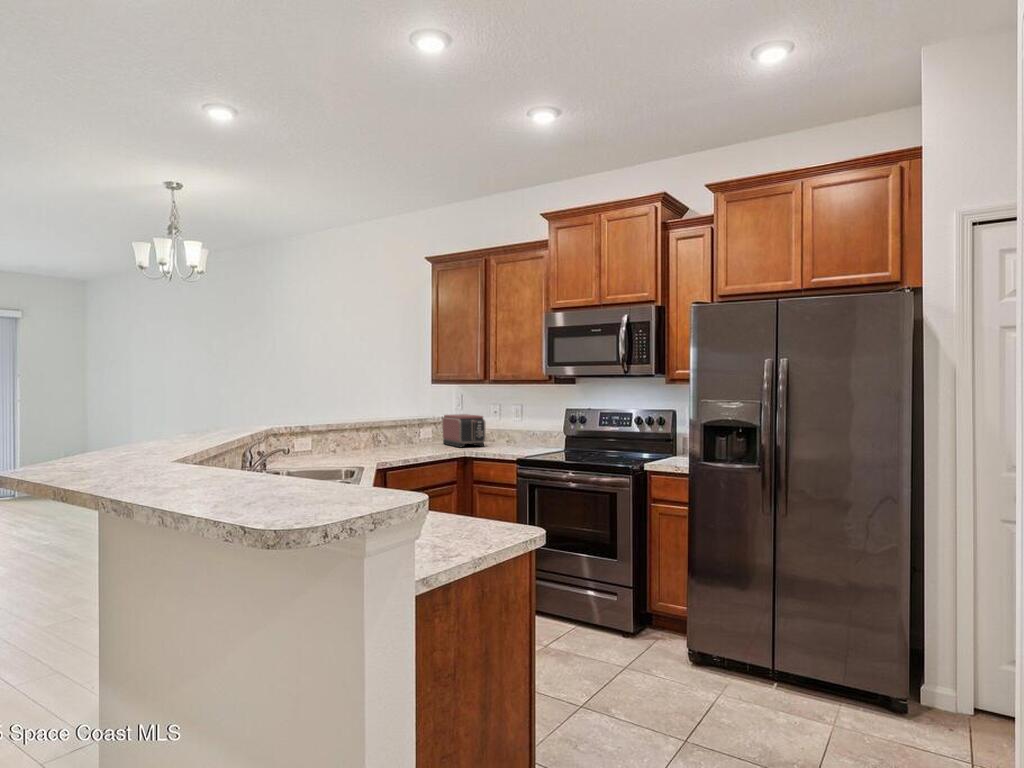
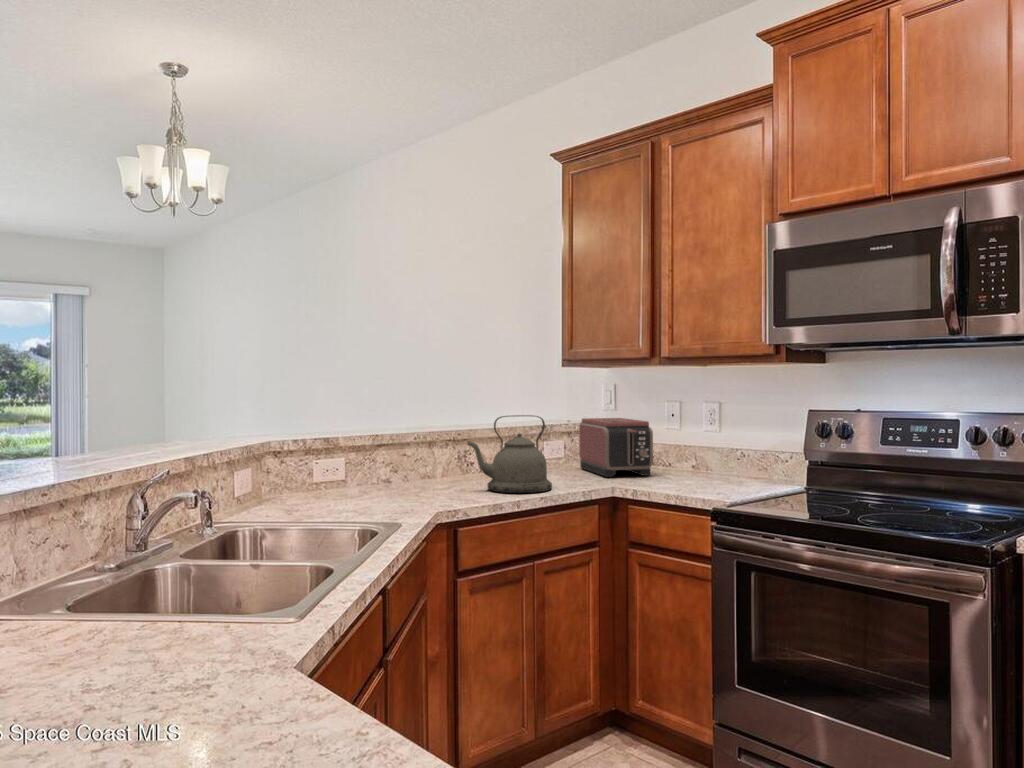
kettle: none [385,413,432,455] -> present [468,415,552,493]

